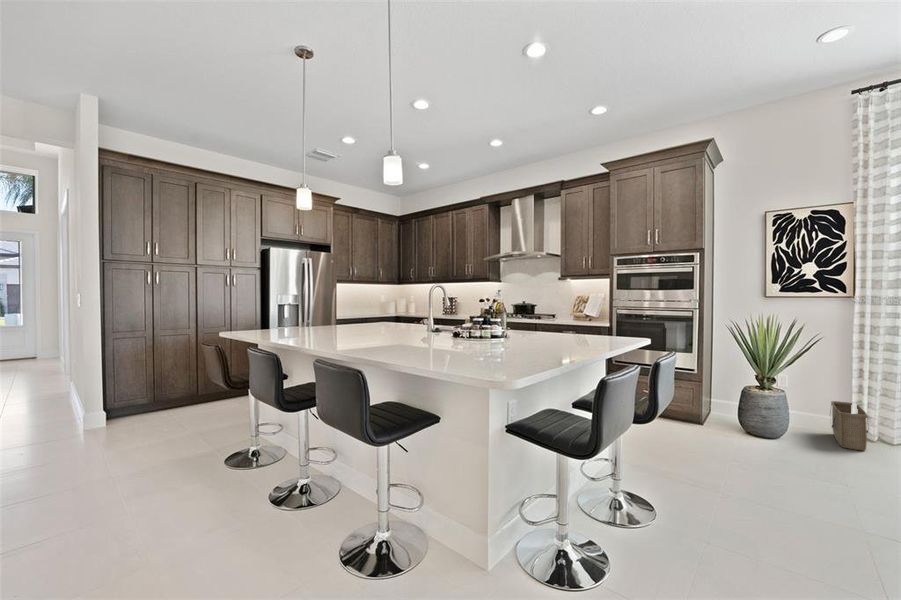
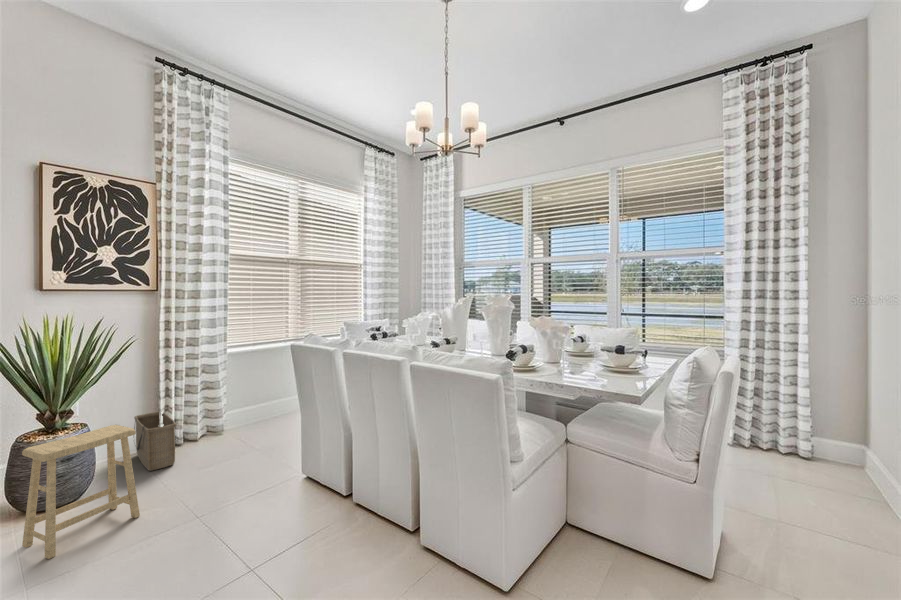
footstool: none [755,394,828,469] -> present [22,425,140,559]

